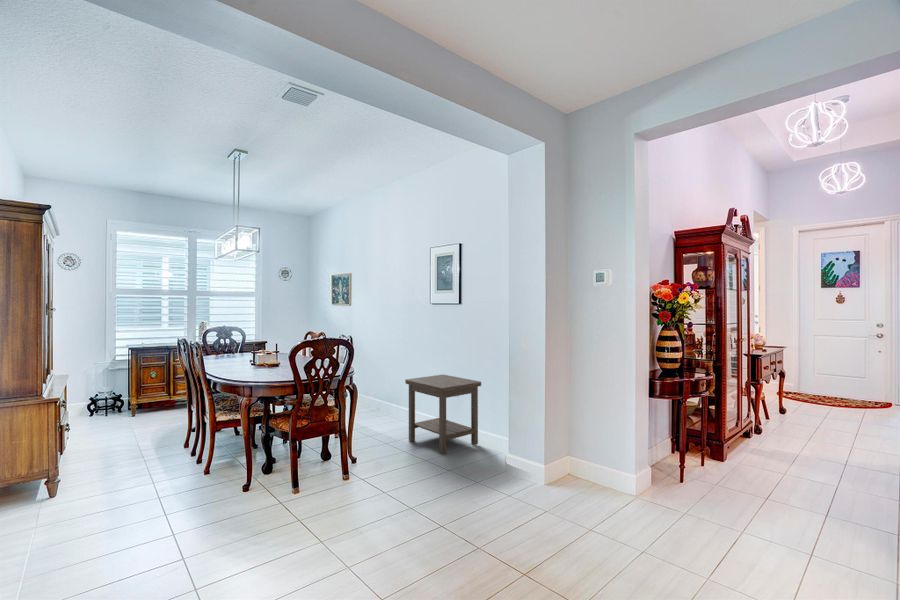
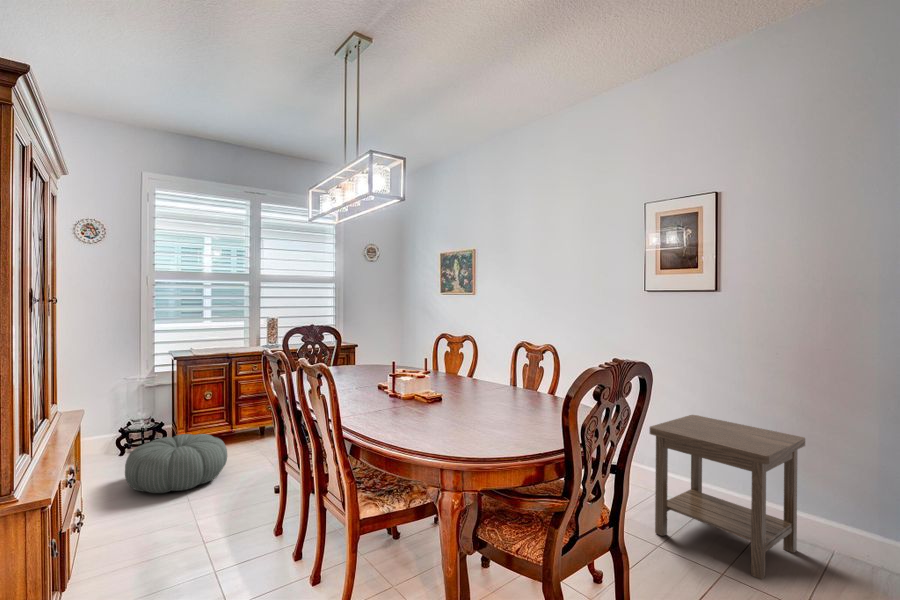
pouf: none [91,398,163,432] -> present [125,434,227,493]

